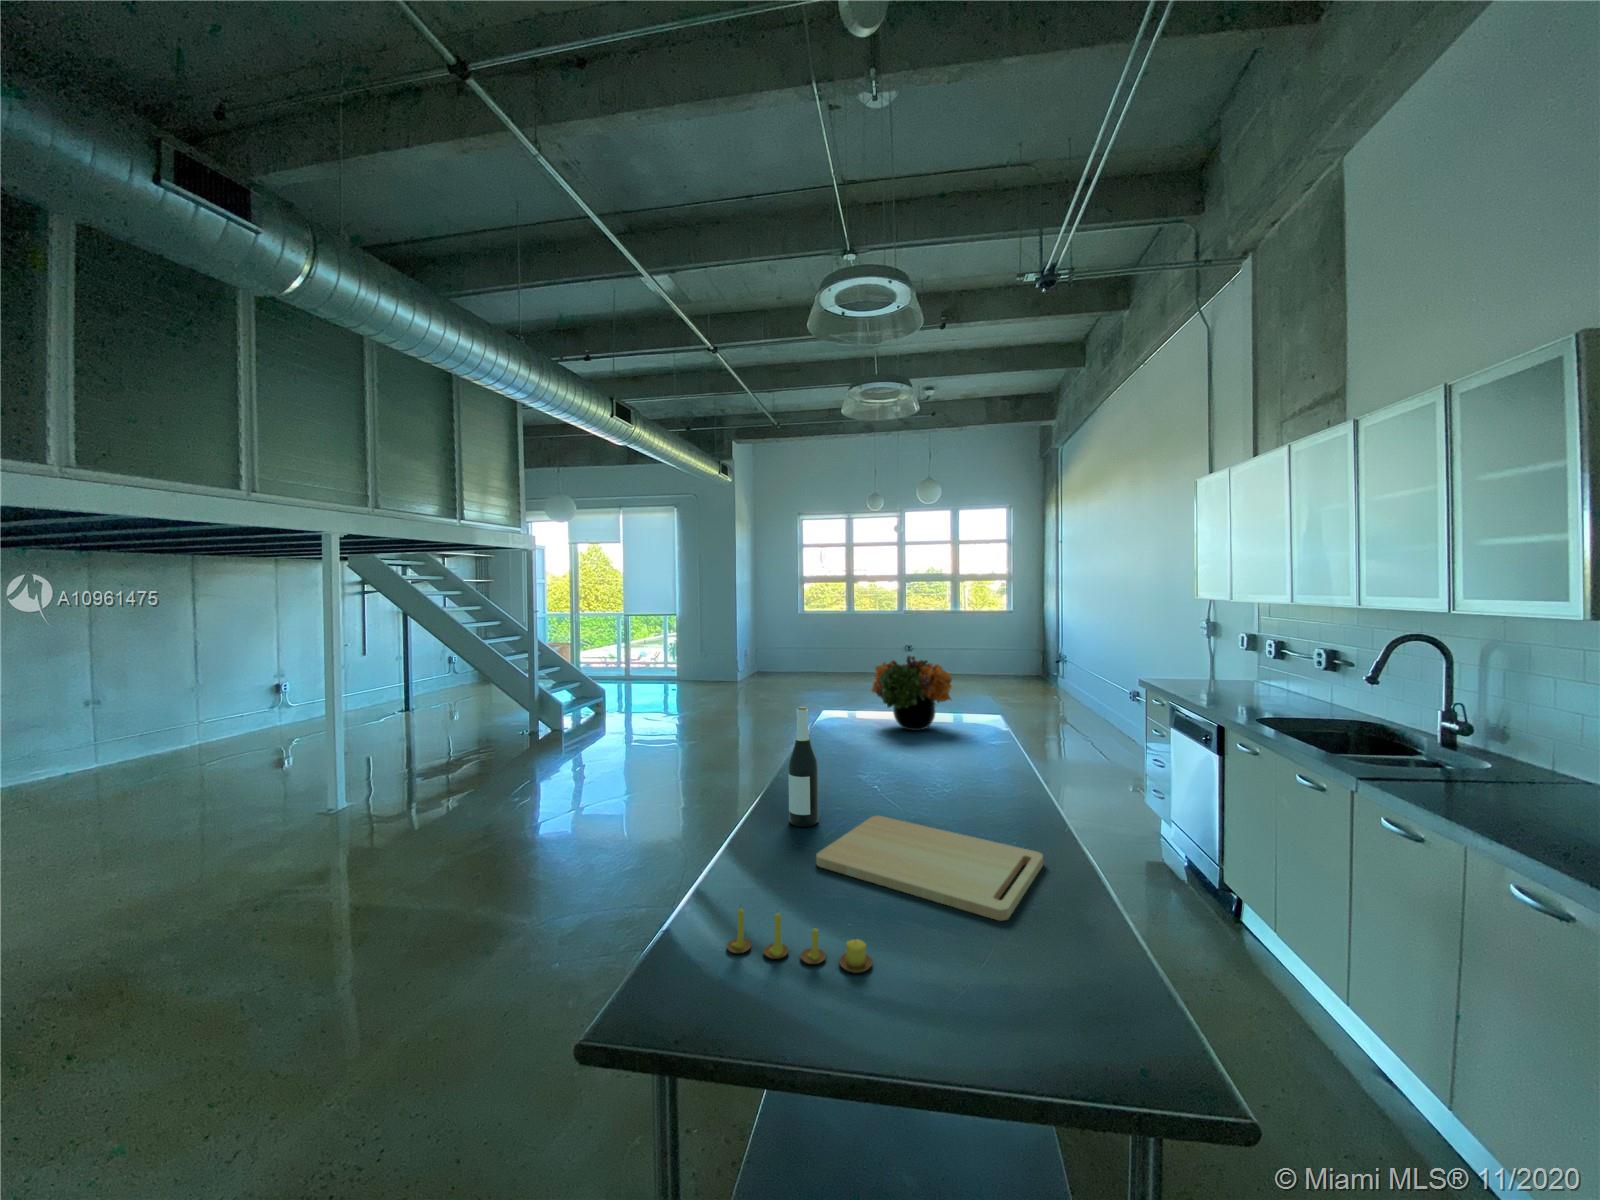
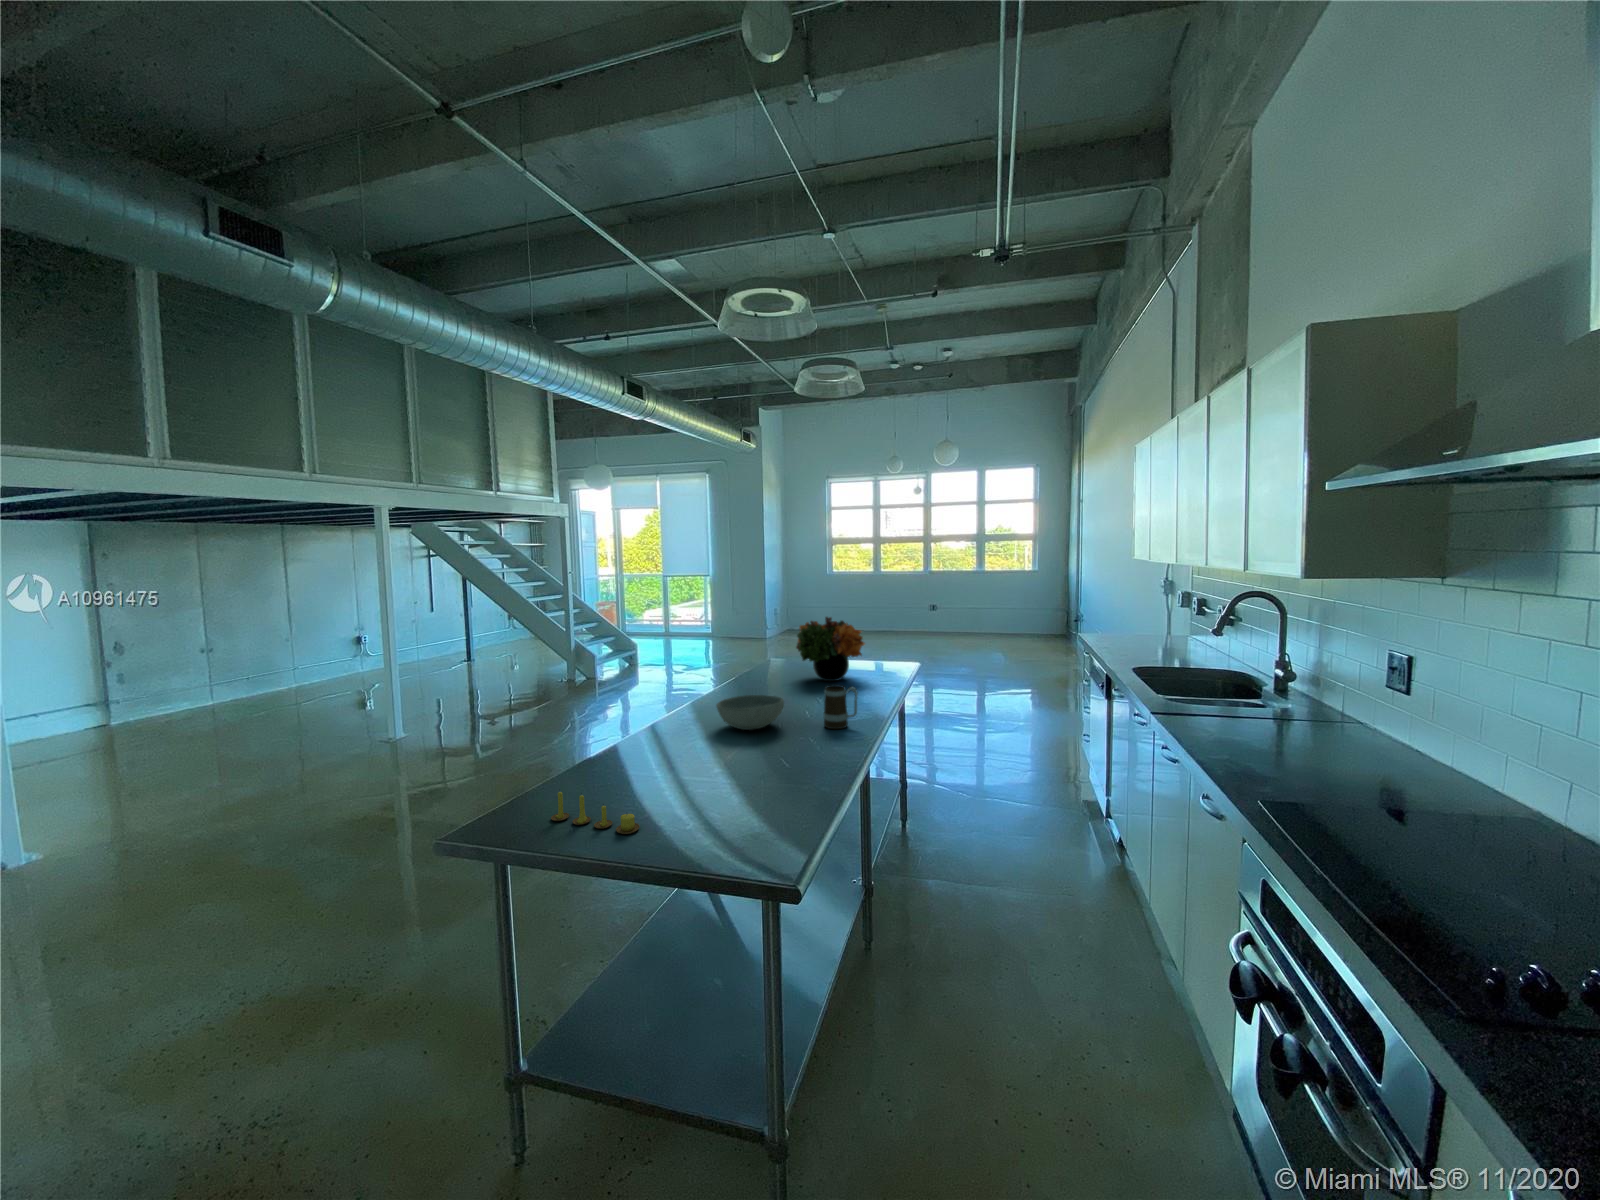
wine bottle: present [788,706,818,827] -> none [660,657,685,749]
mug: none [967,737,1011,792] -> present [824,685,858,729]
bowl: none [837,751,921,796] -> present [716,695,784,730]
cutting board: present [816,816,1043,921] -> none [656,742,823,811]

